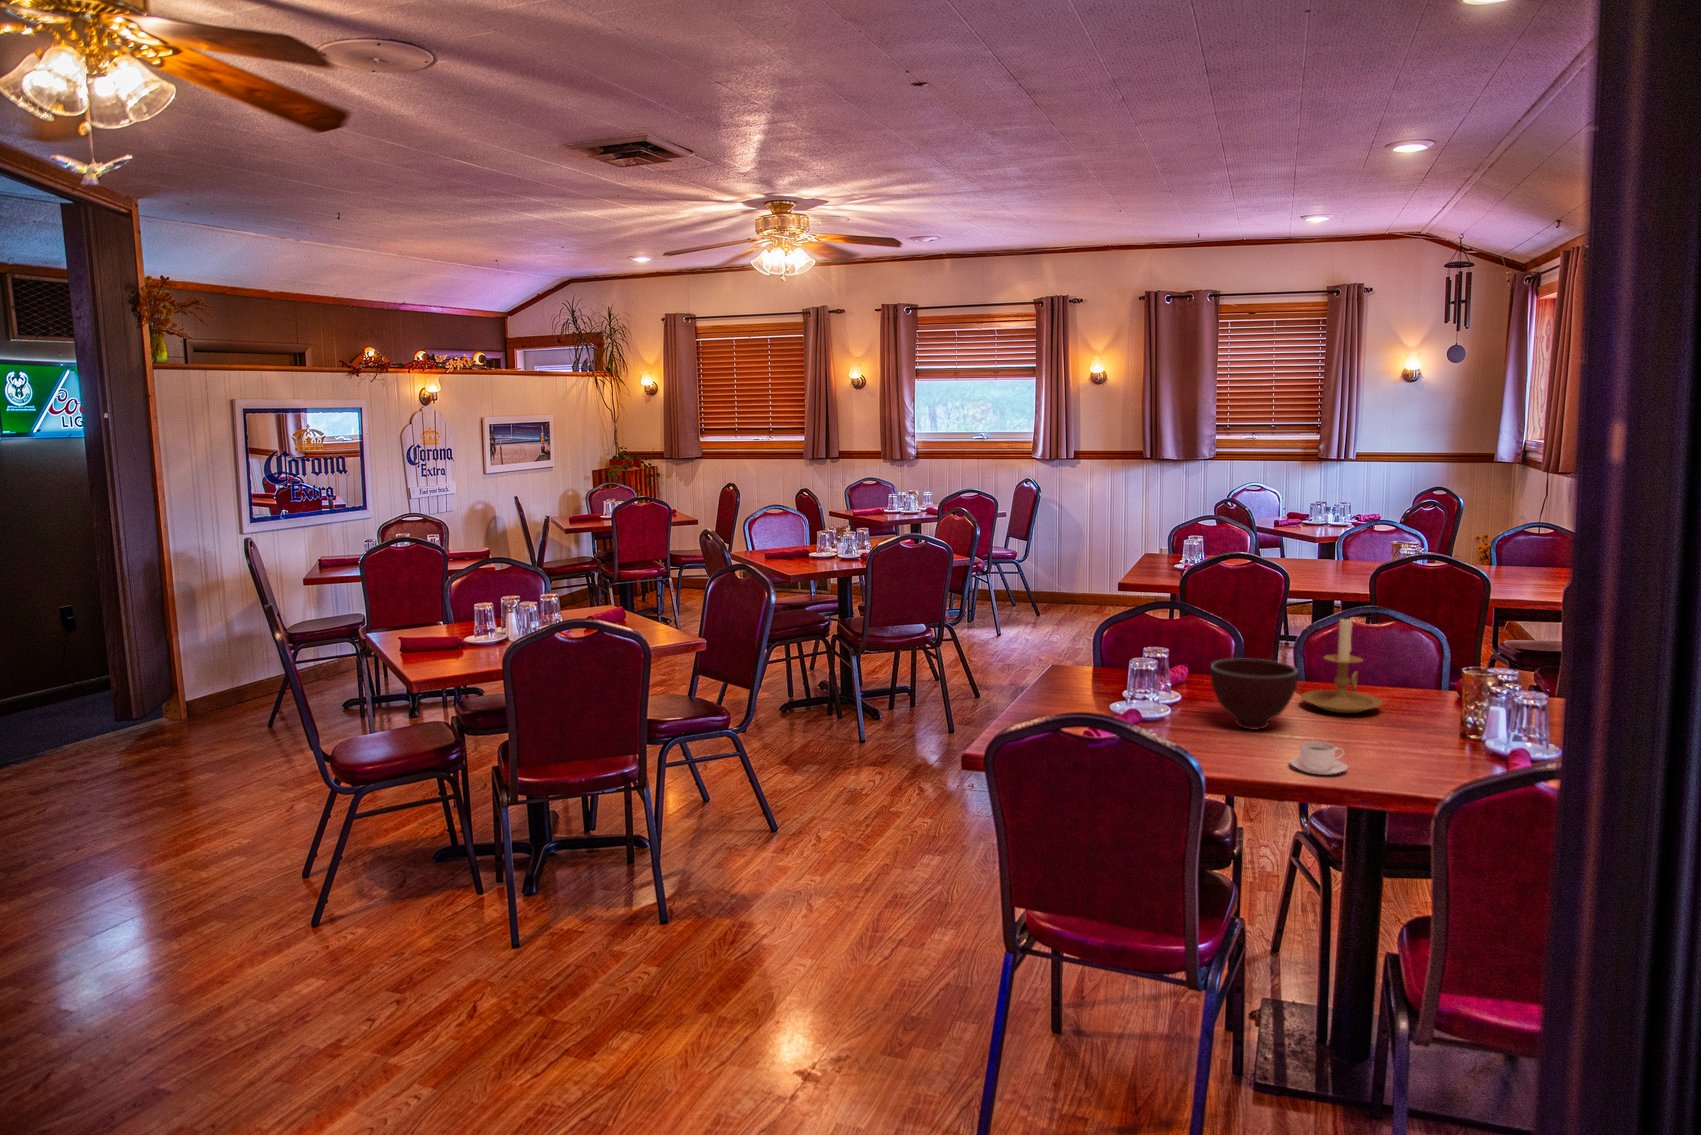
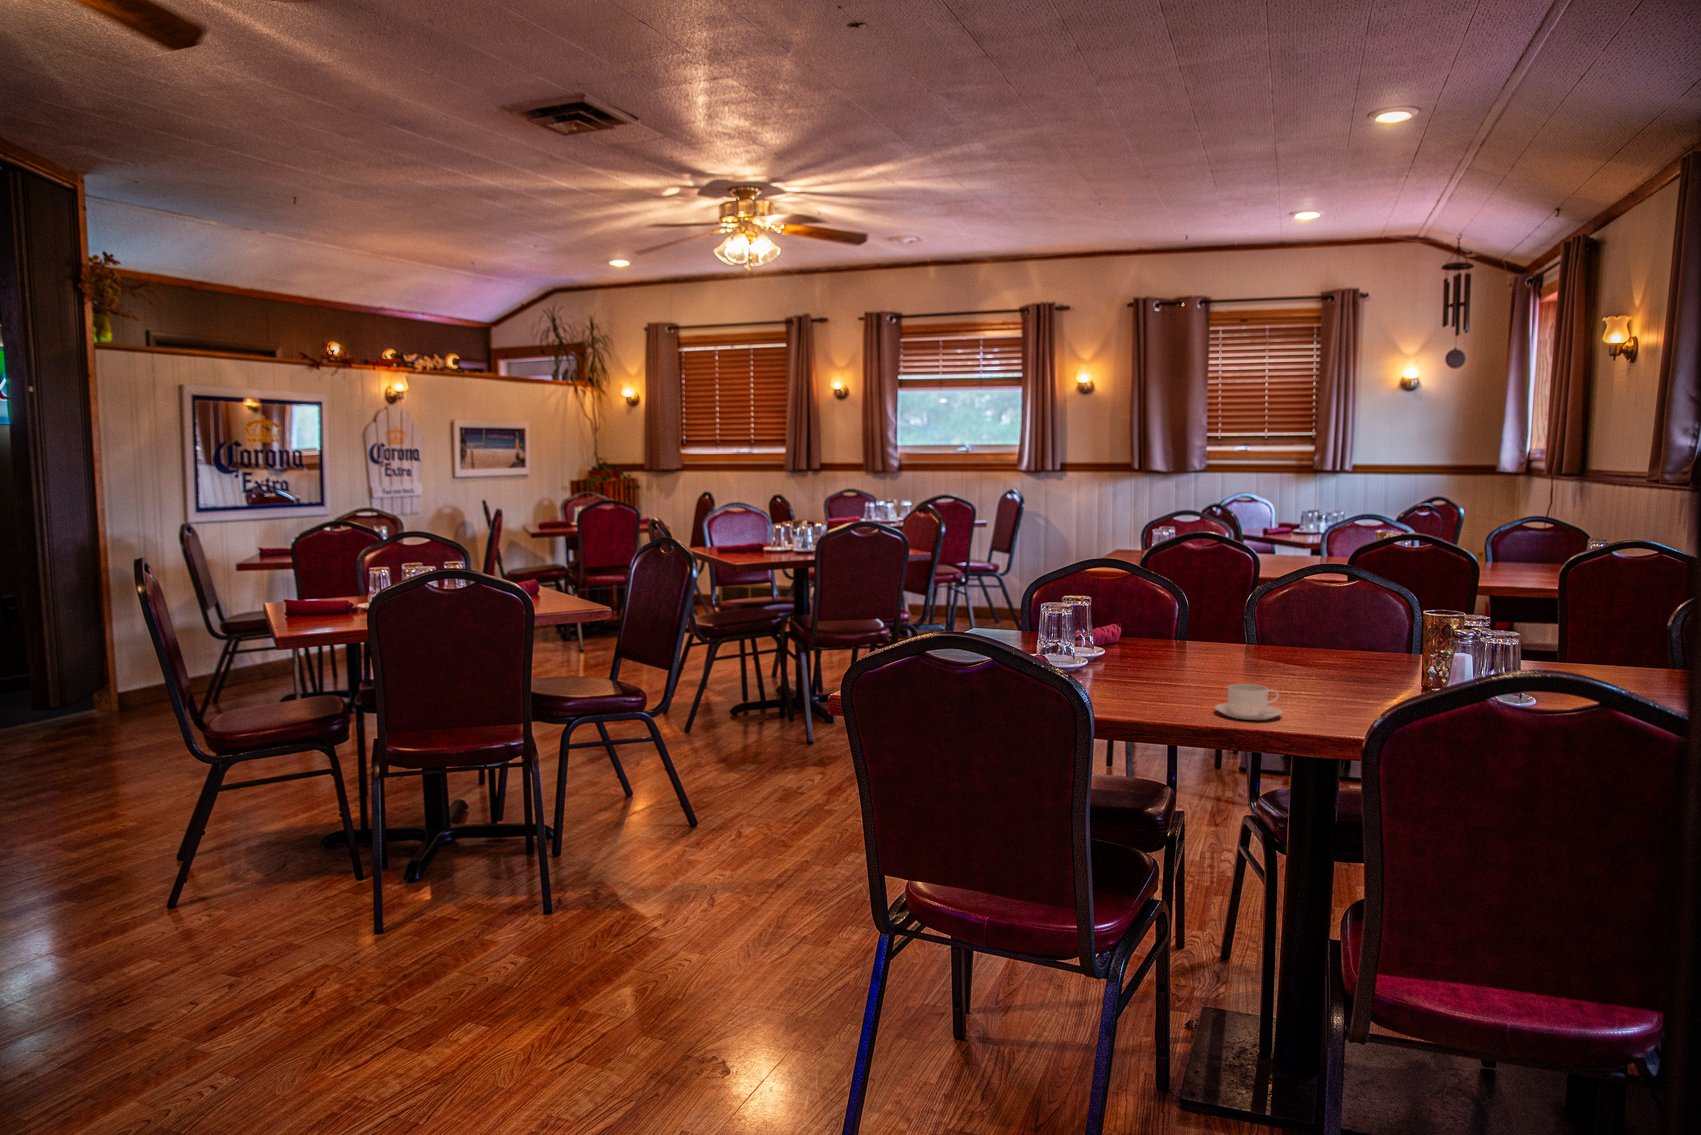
candle holder: present [1301,617,1383,713] -> none [1245,558,1338,669]
bowl: present [1210,659,1298,730] -> none [1136,604,1235,681]

